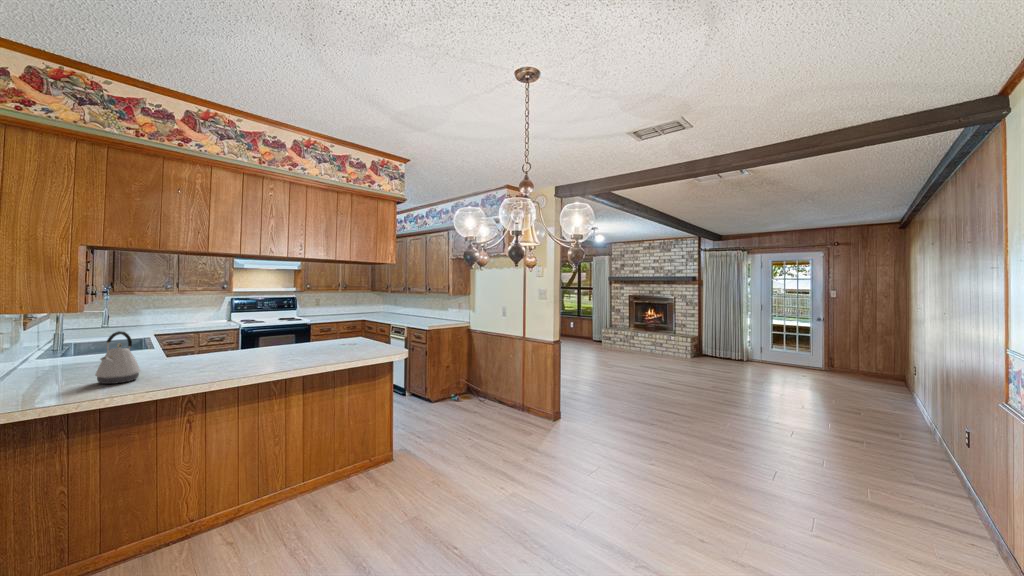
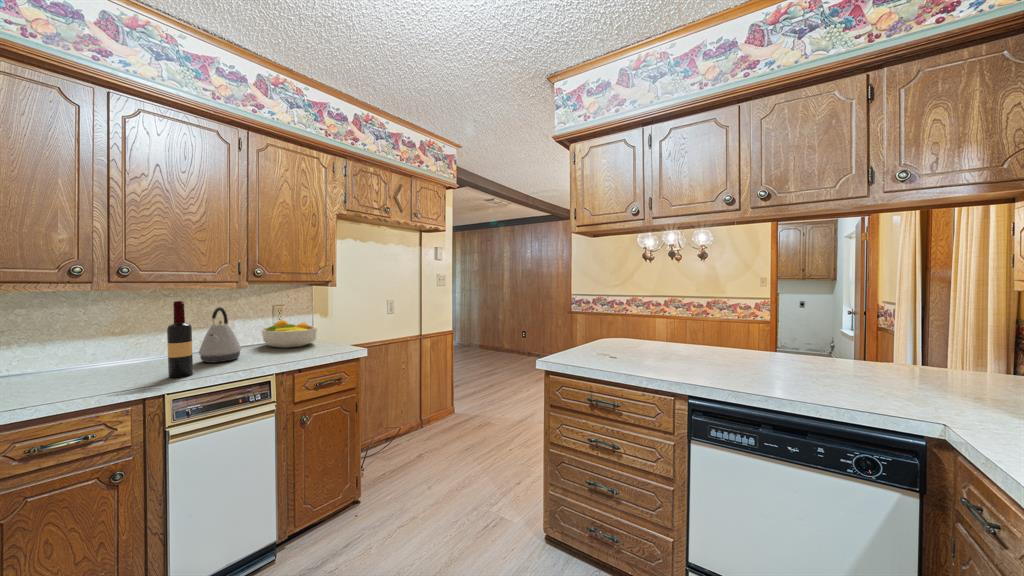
wine bottle: none [45,327,72,399] -> present [167,301,193,378]
fruit bowl: none [176,341,231,370] -> present [262,320,317,348]

